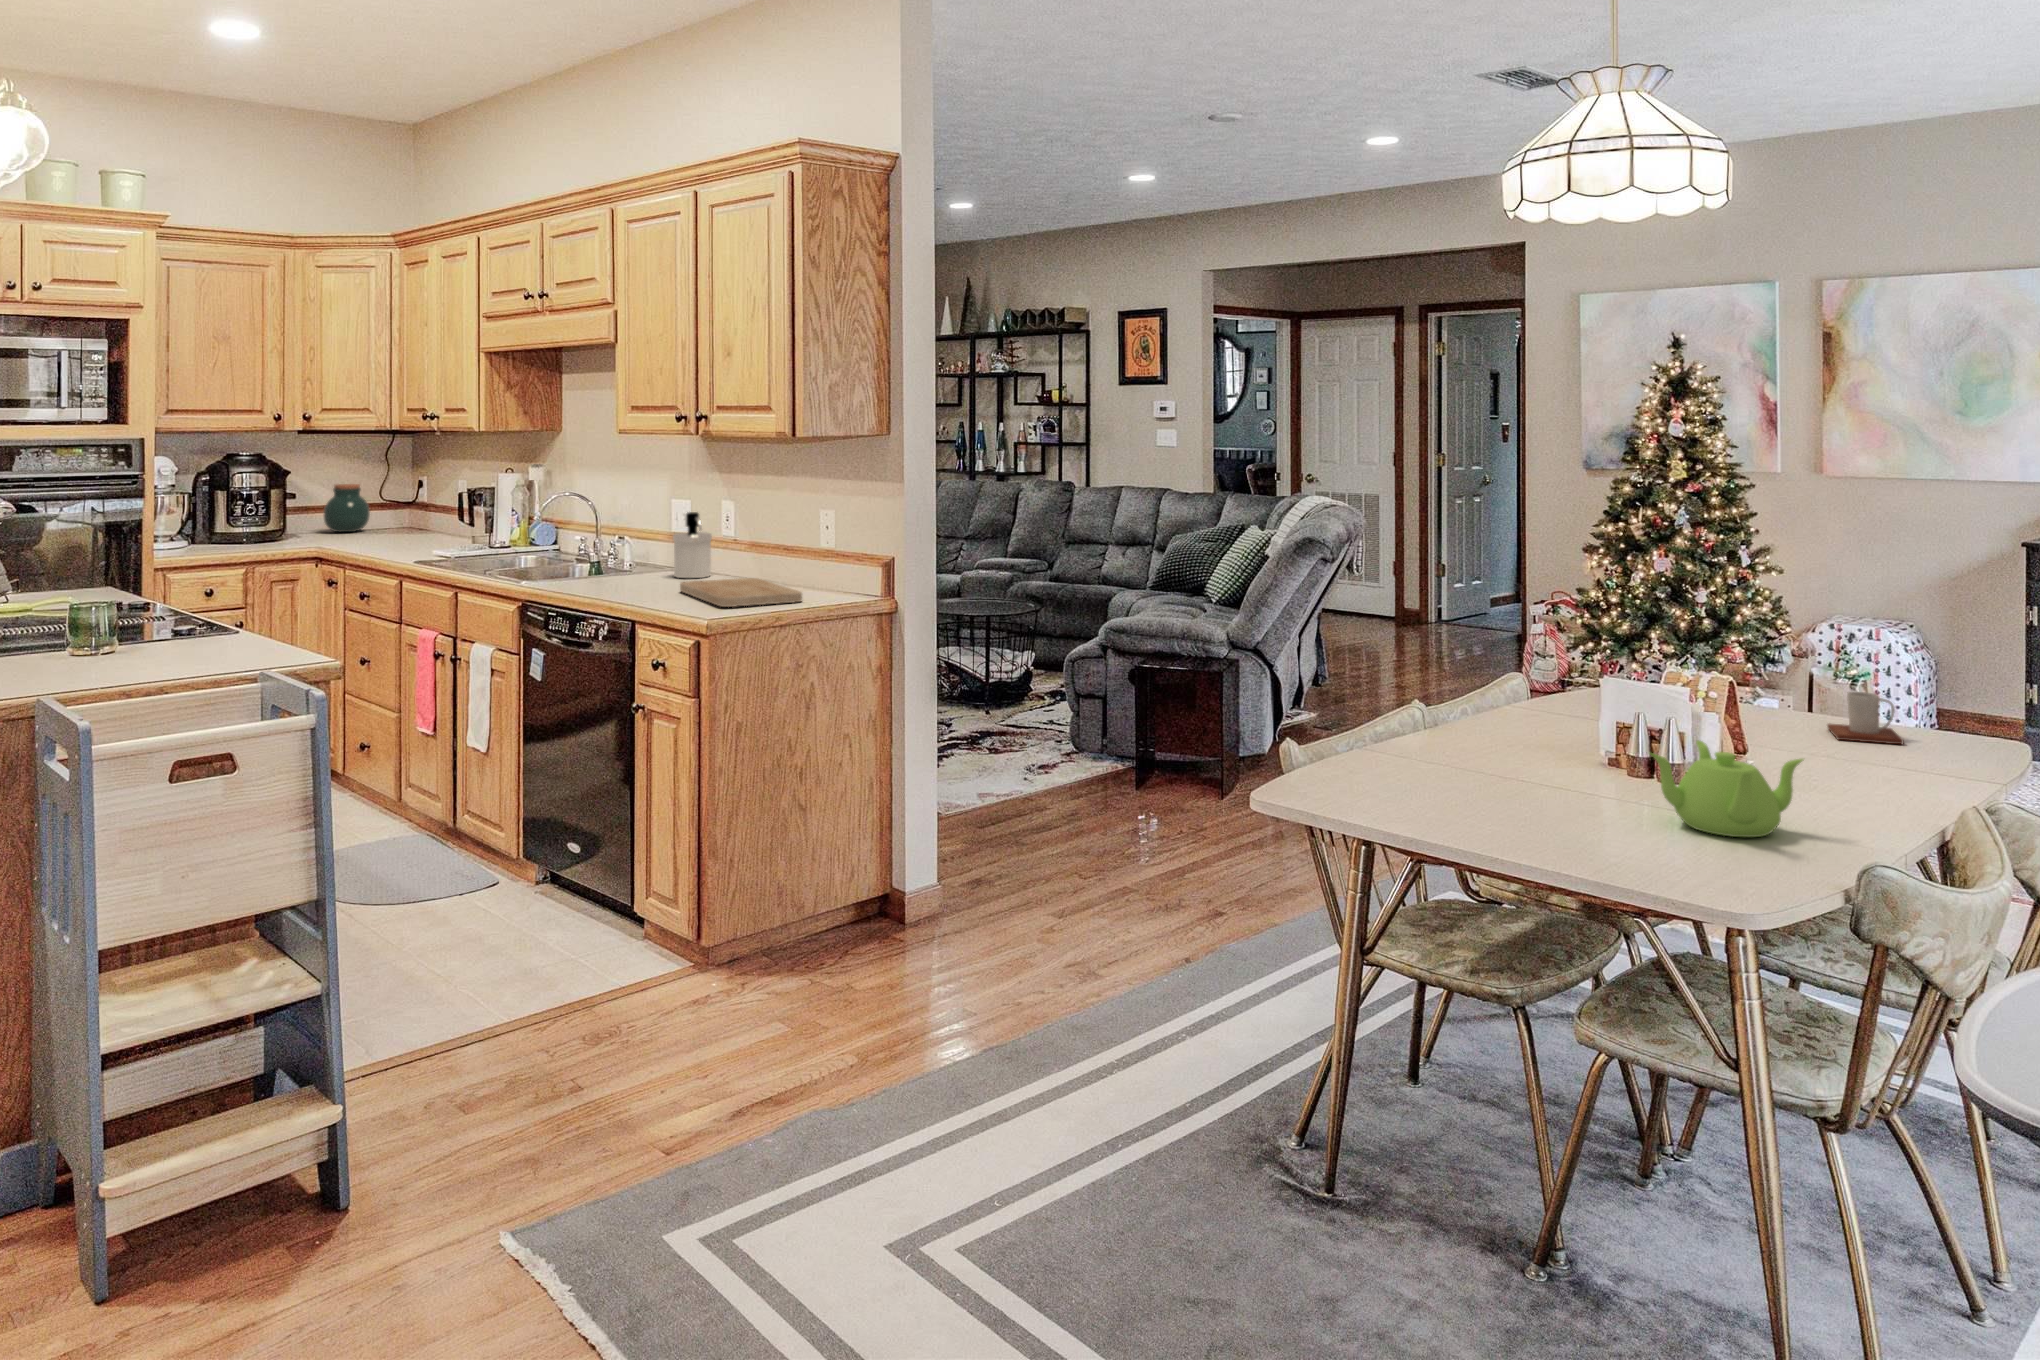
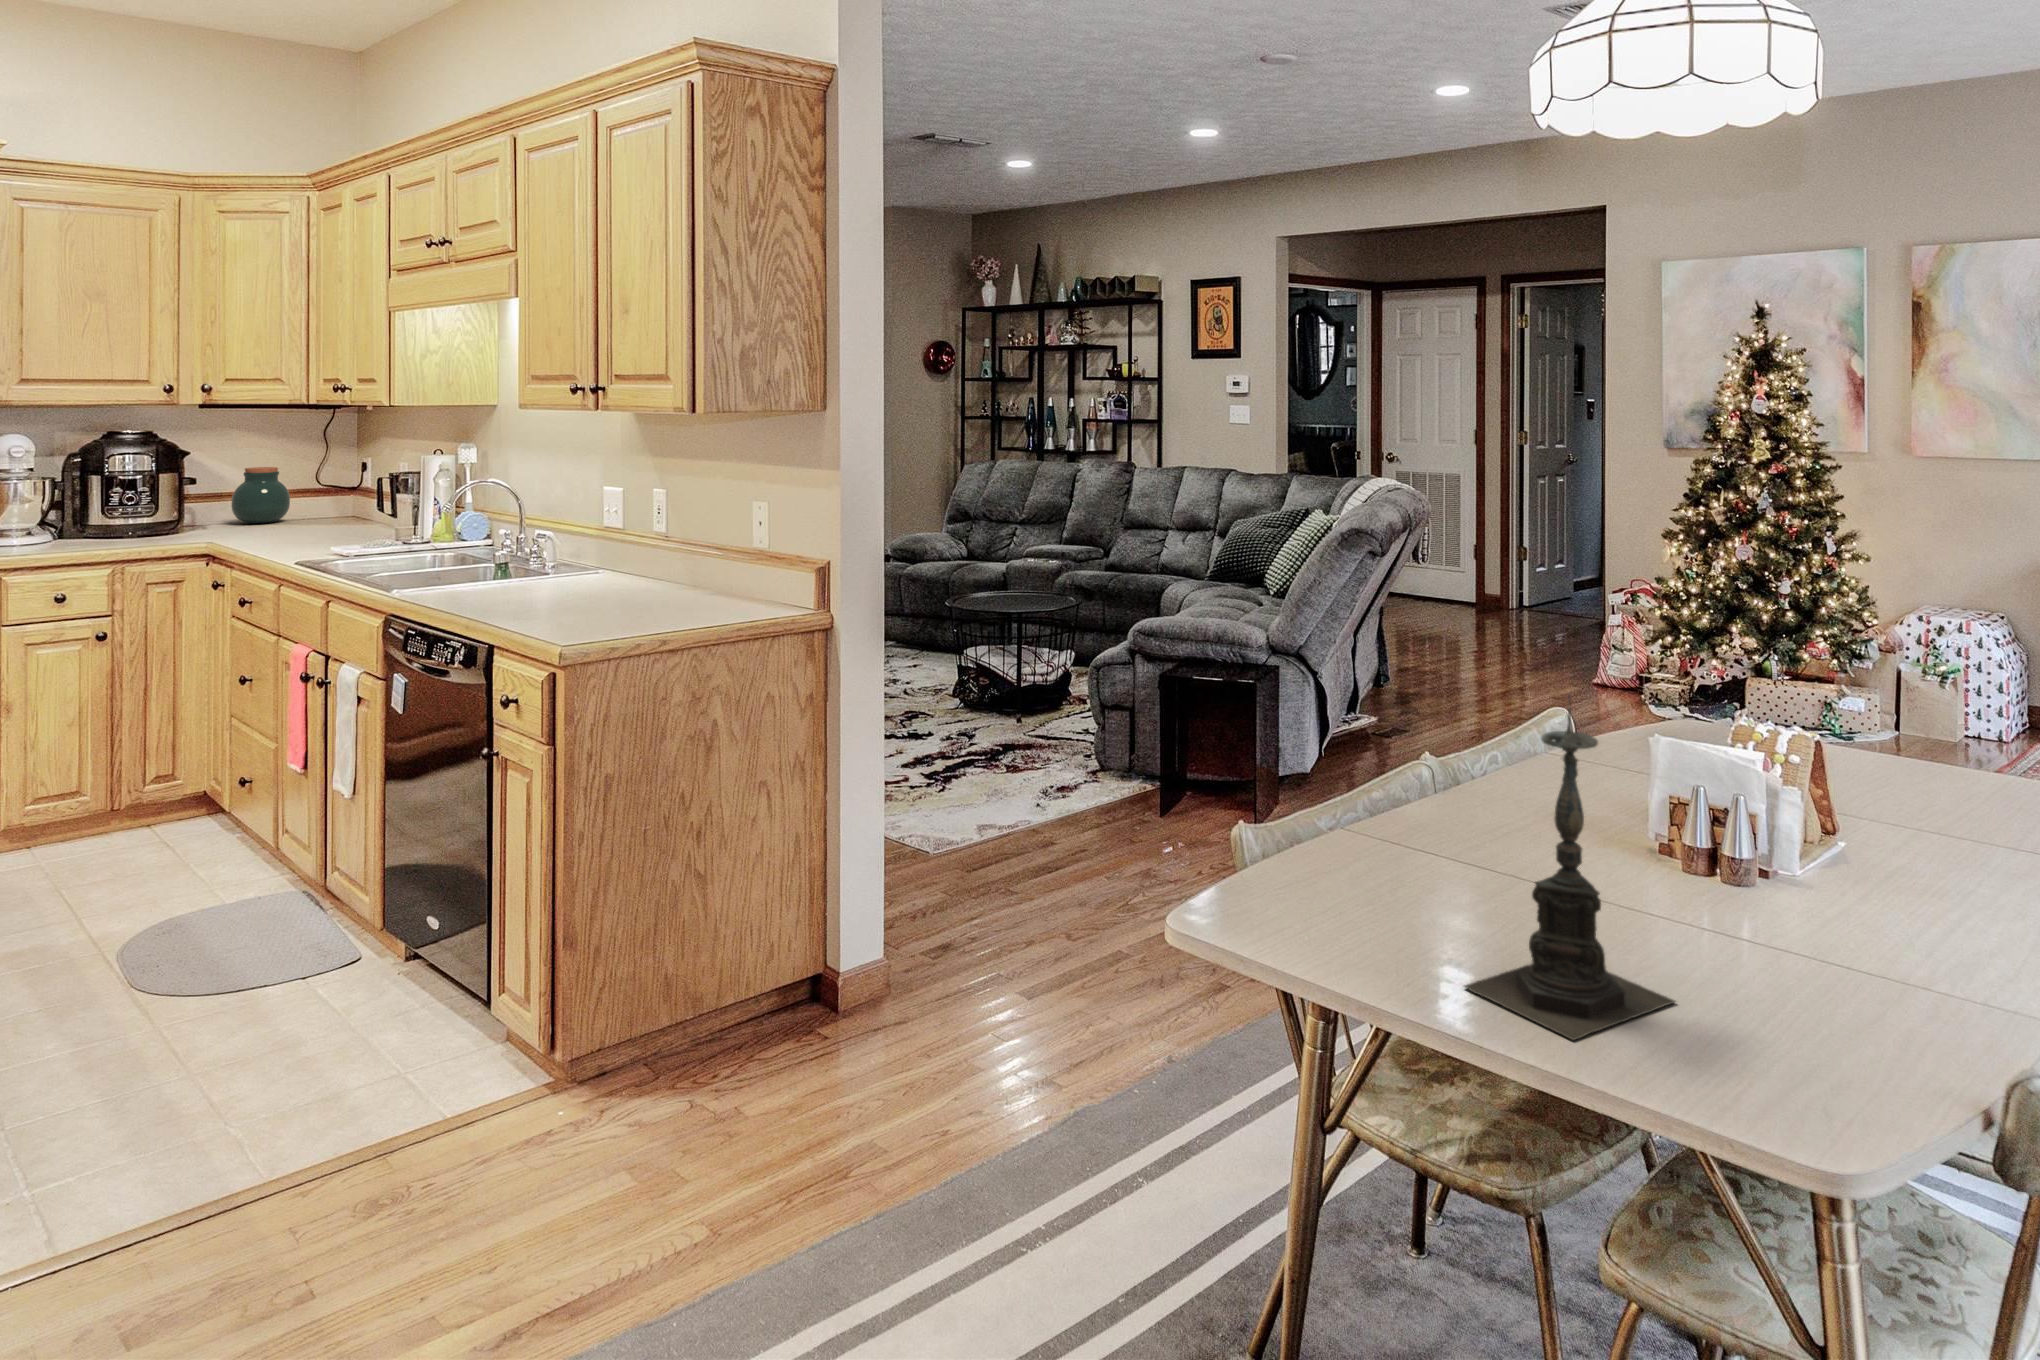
soap dispenser: present [673,512,712,578] -> none [580,506,630,586]
cutting board: present [680,578,802,607] -> none [567,587,706,629]
candle holder: none [1475,626,1632,860] -> present [1465,700,1675,1040]
mug: present [1827,692,1904,744] -> none [1931,738,2025,808]
teapot: present [1651,740,1804,837] -> none [1704,836,1914,986]

